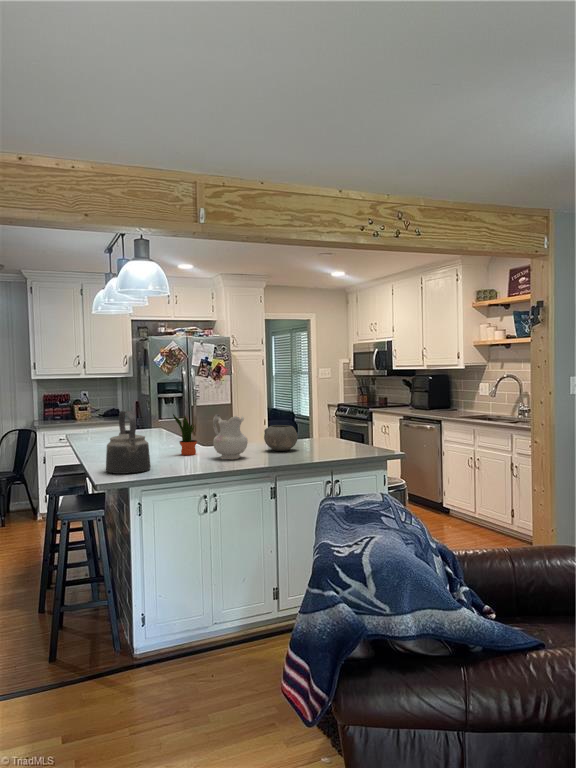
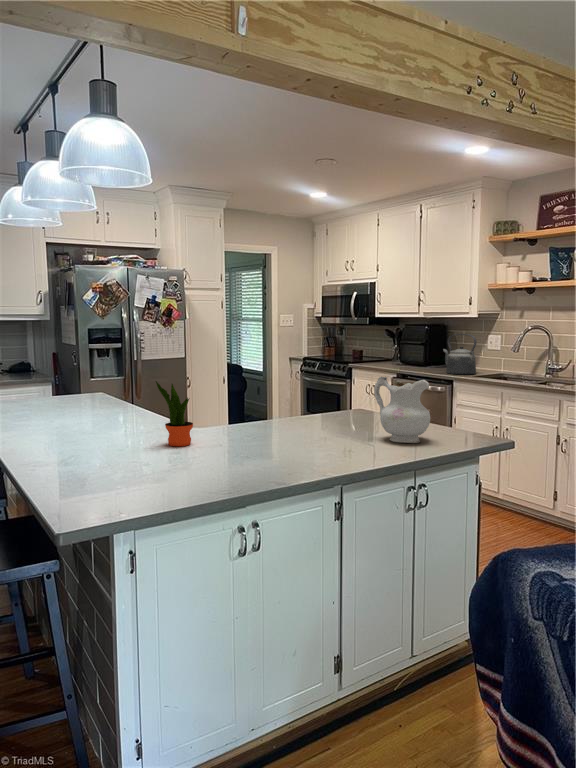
kettle: present [106,411,151,474] -> present [443,334,477,374]
ceramic pitcher: present [213,414,248,460] -> present [374,377,430,443]
bowl: present [264,425,298,451] -> none [292,396,342,436]

